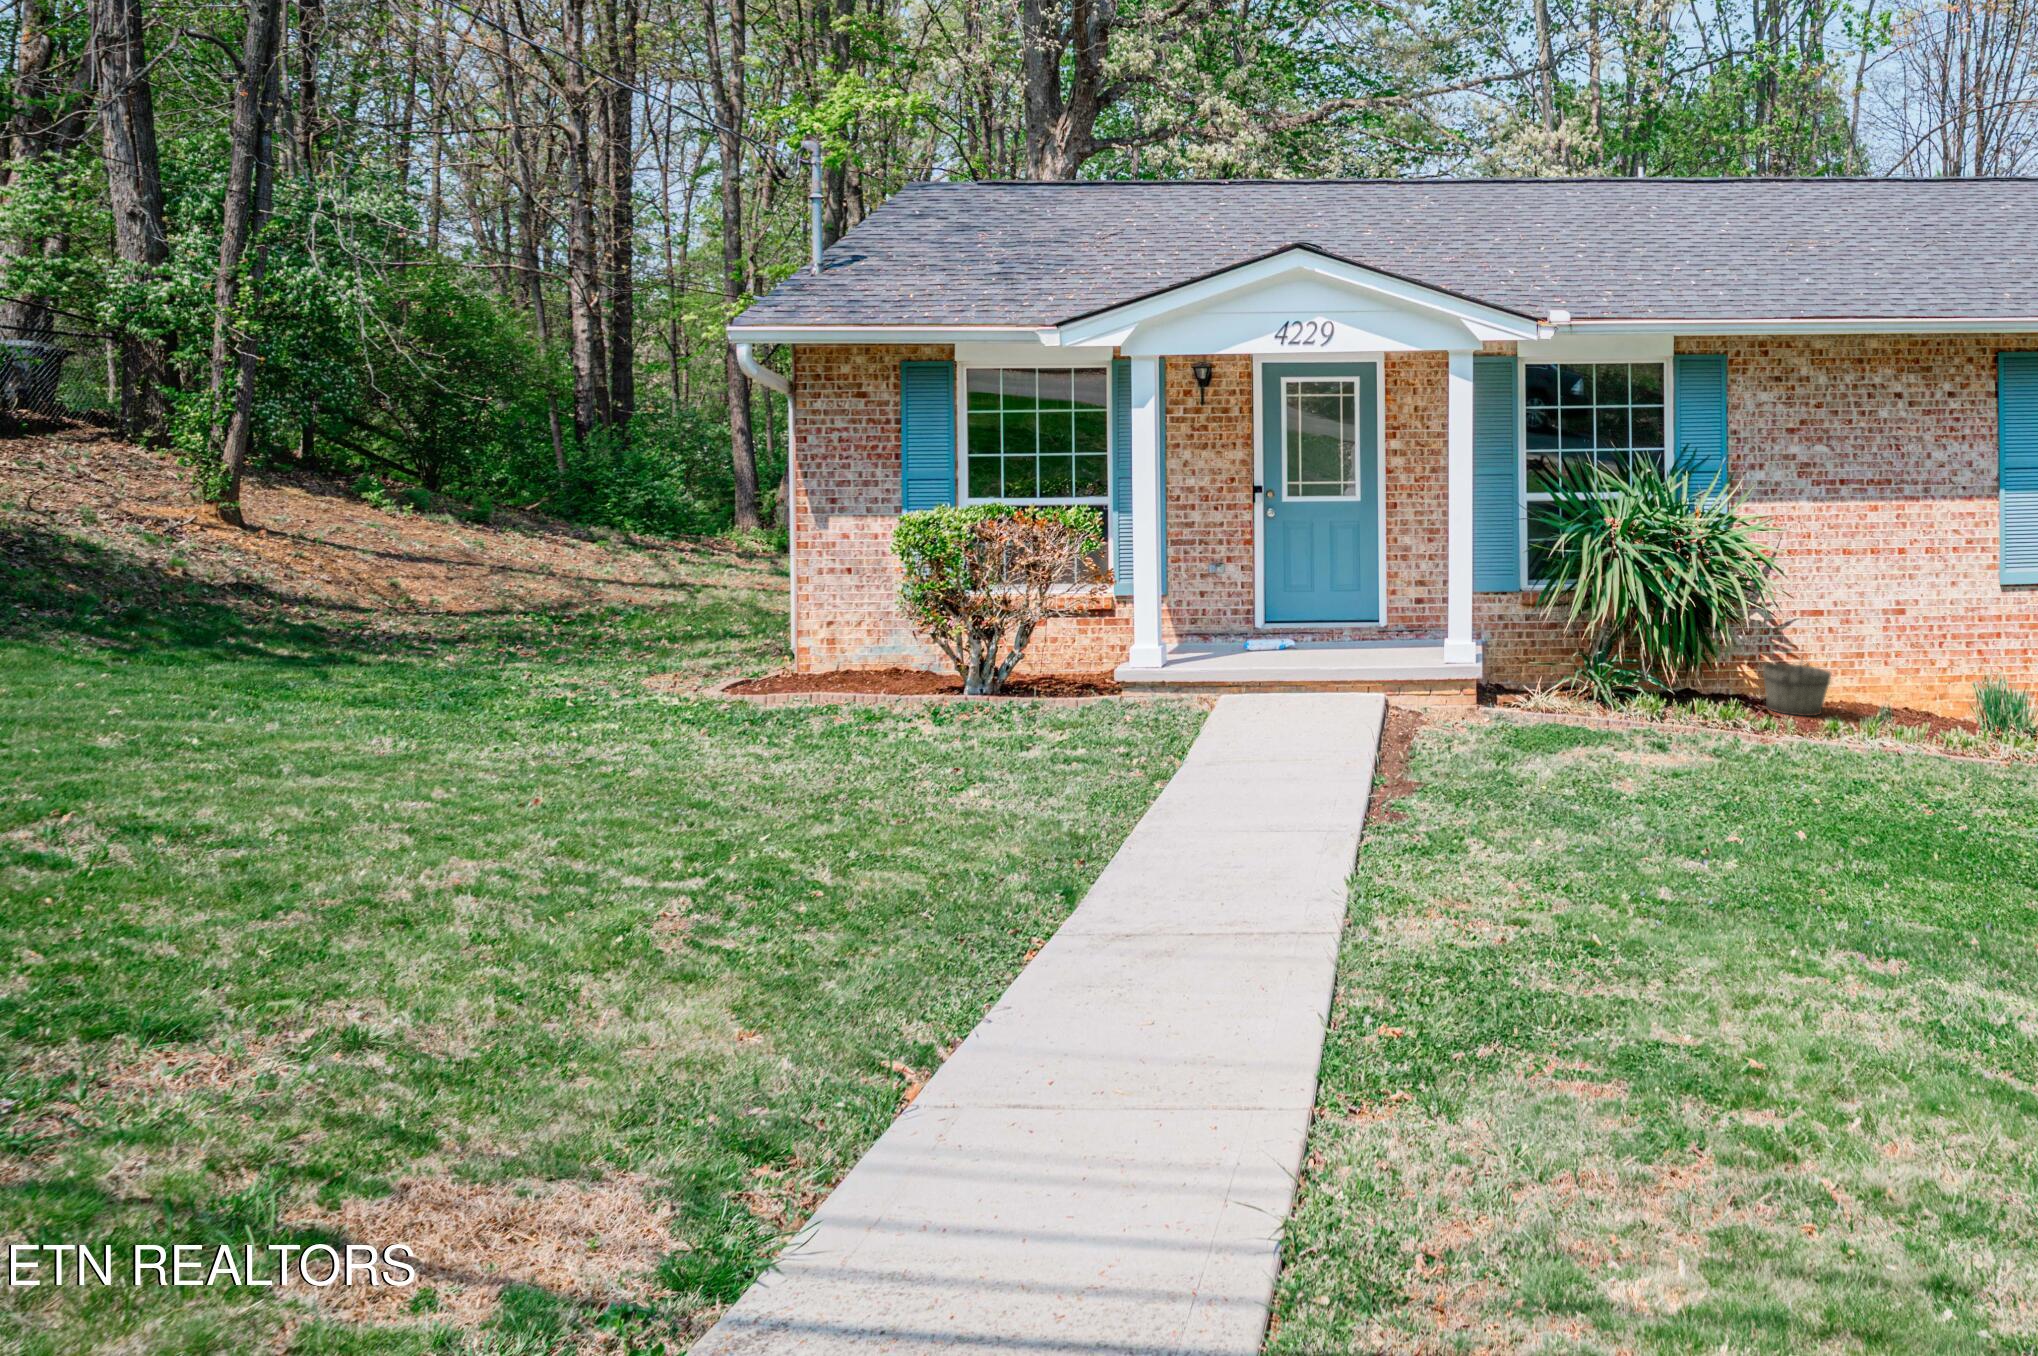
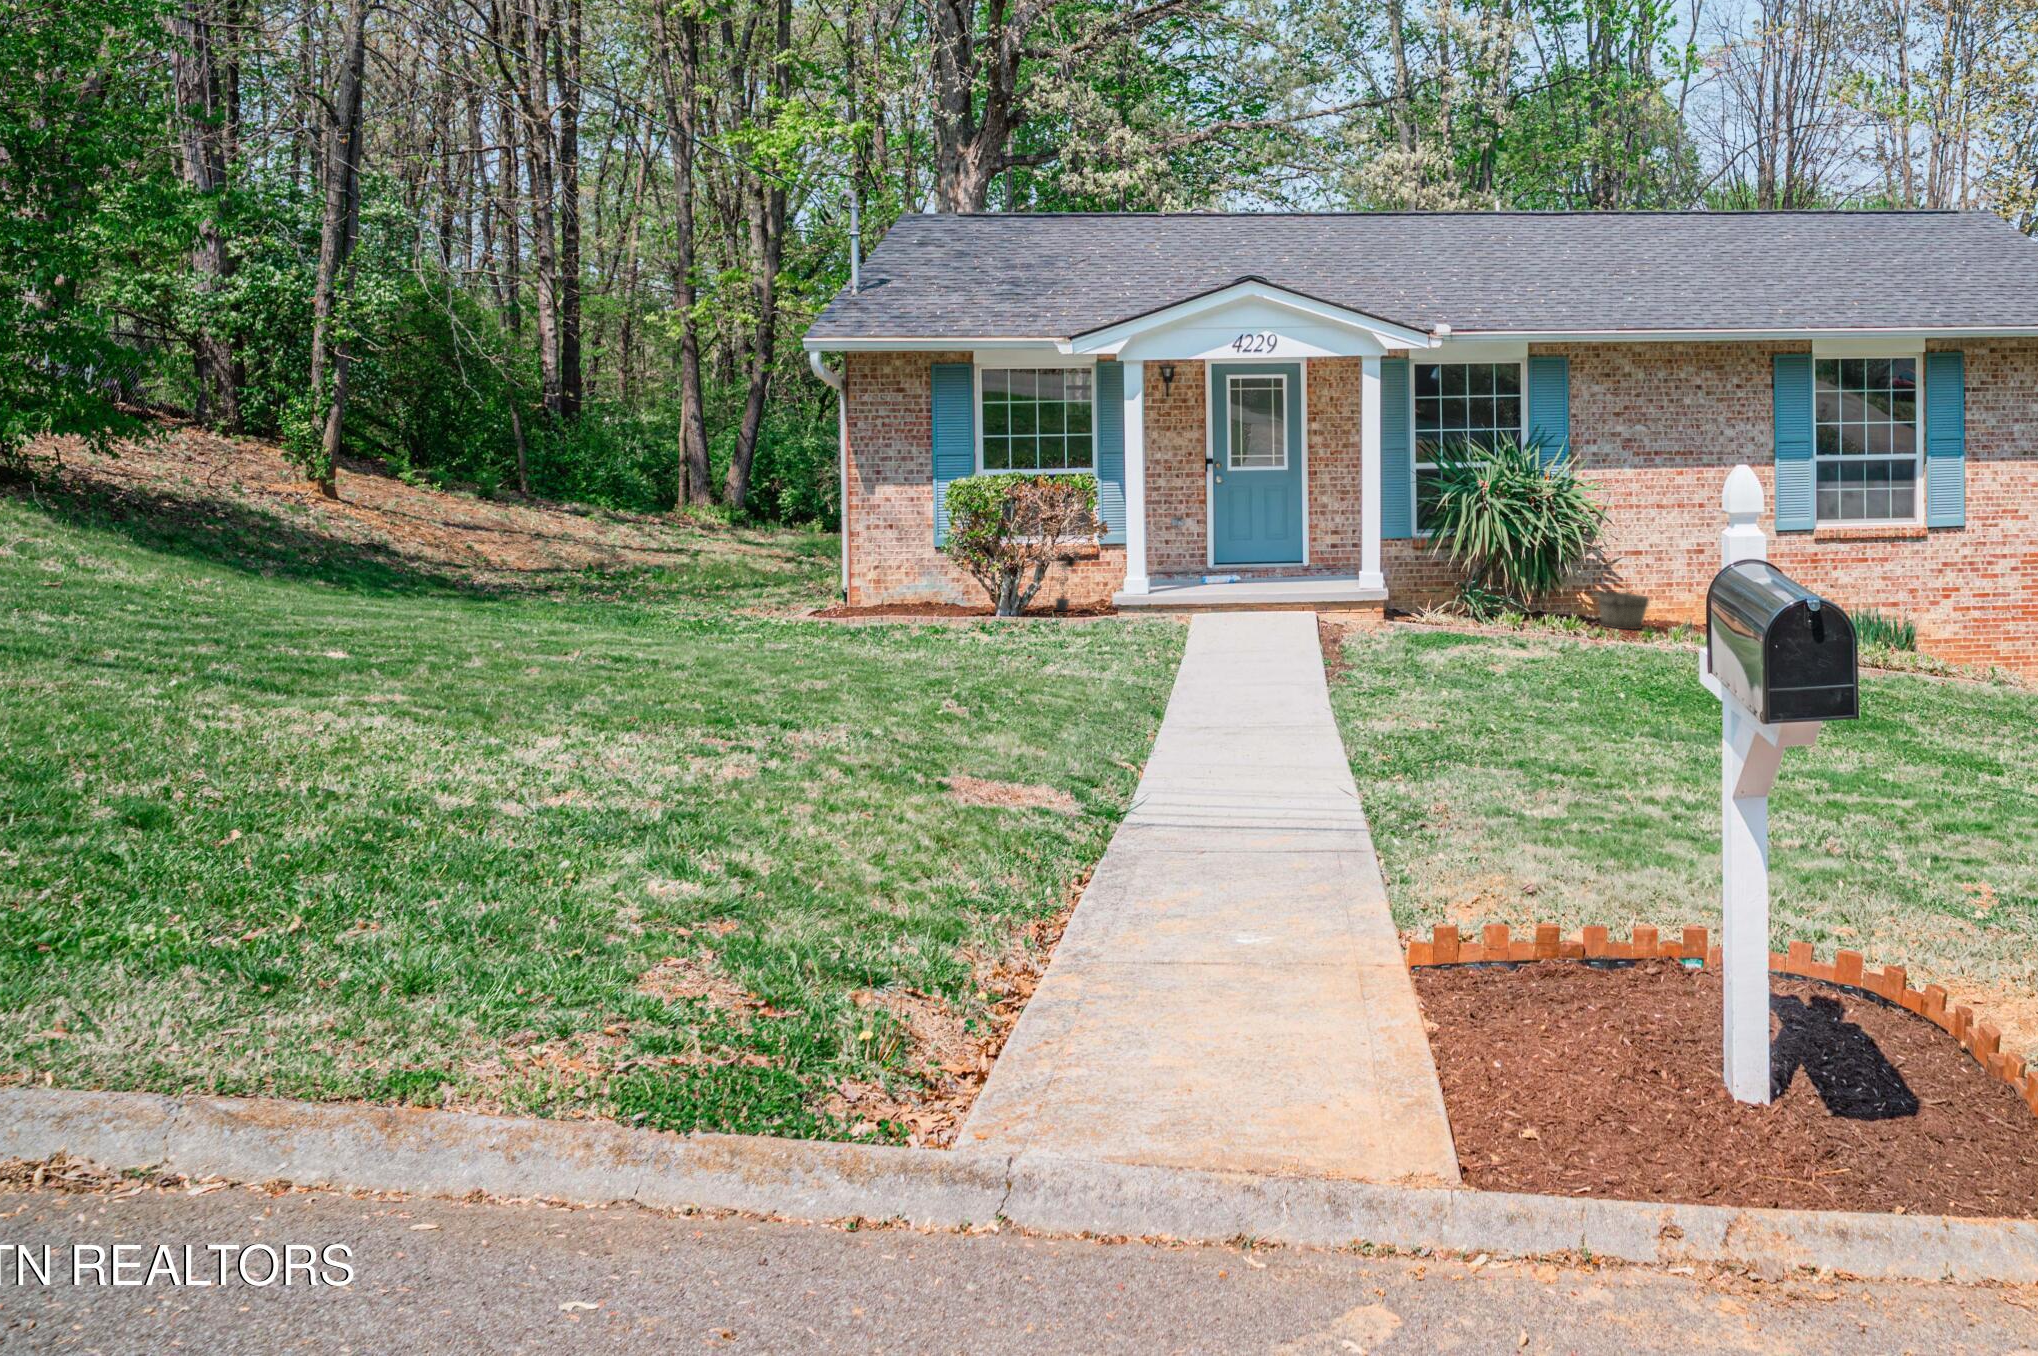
potted plant: none [1049,599,1087,683] -> present [1056,551,1080,612]

